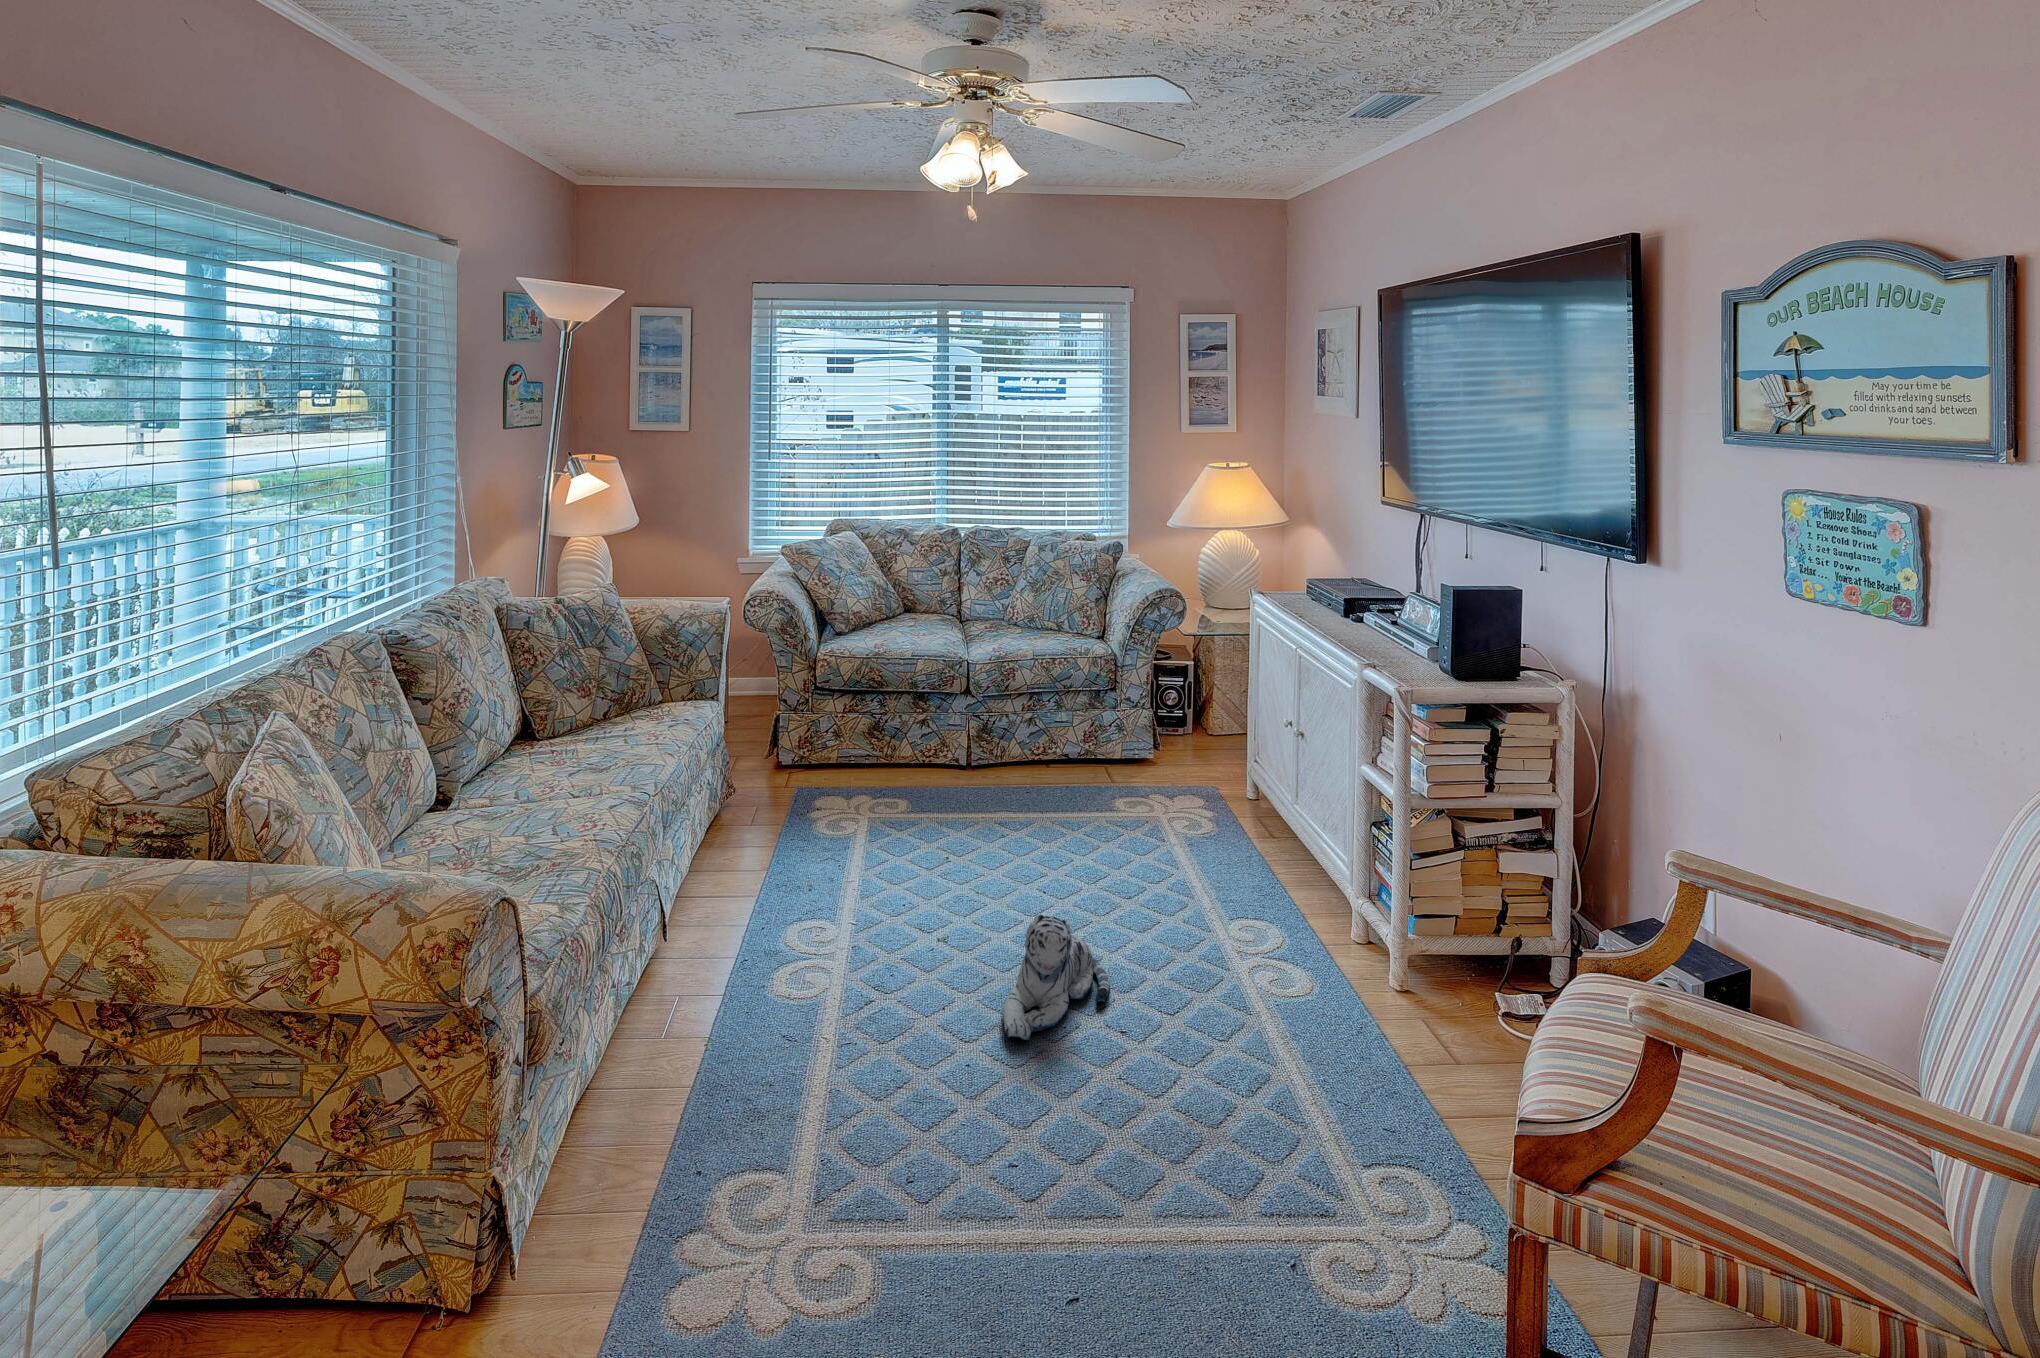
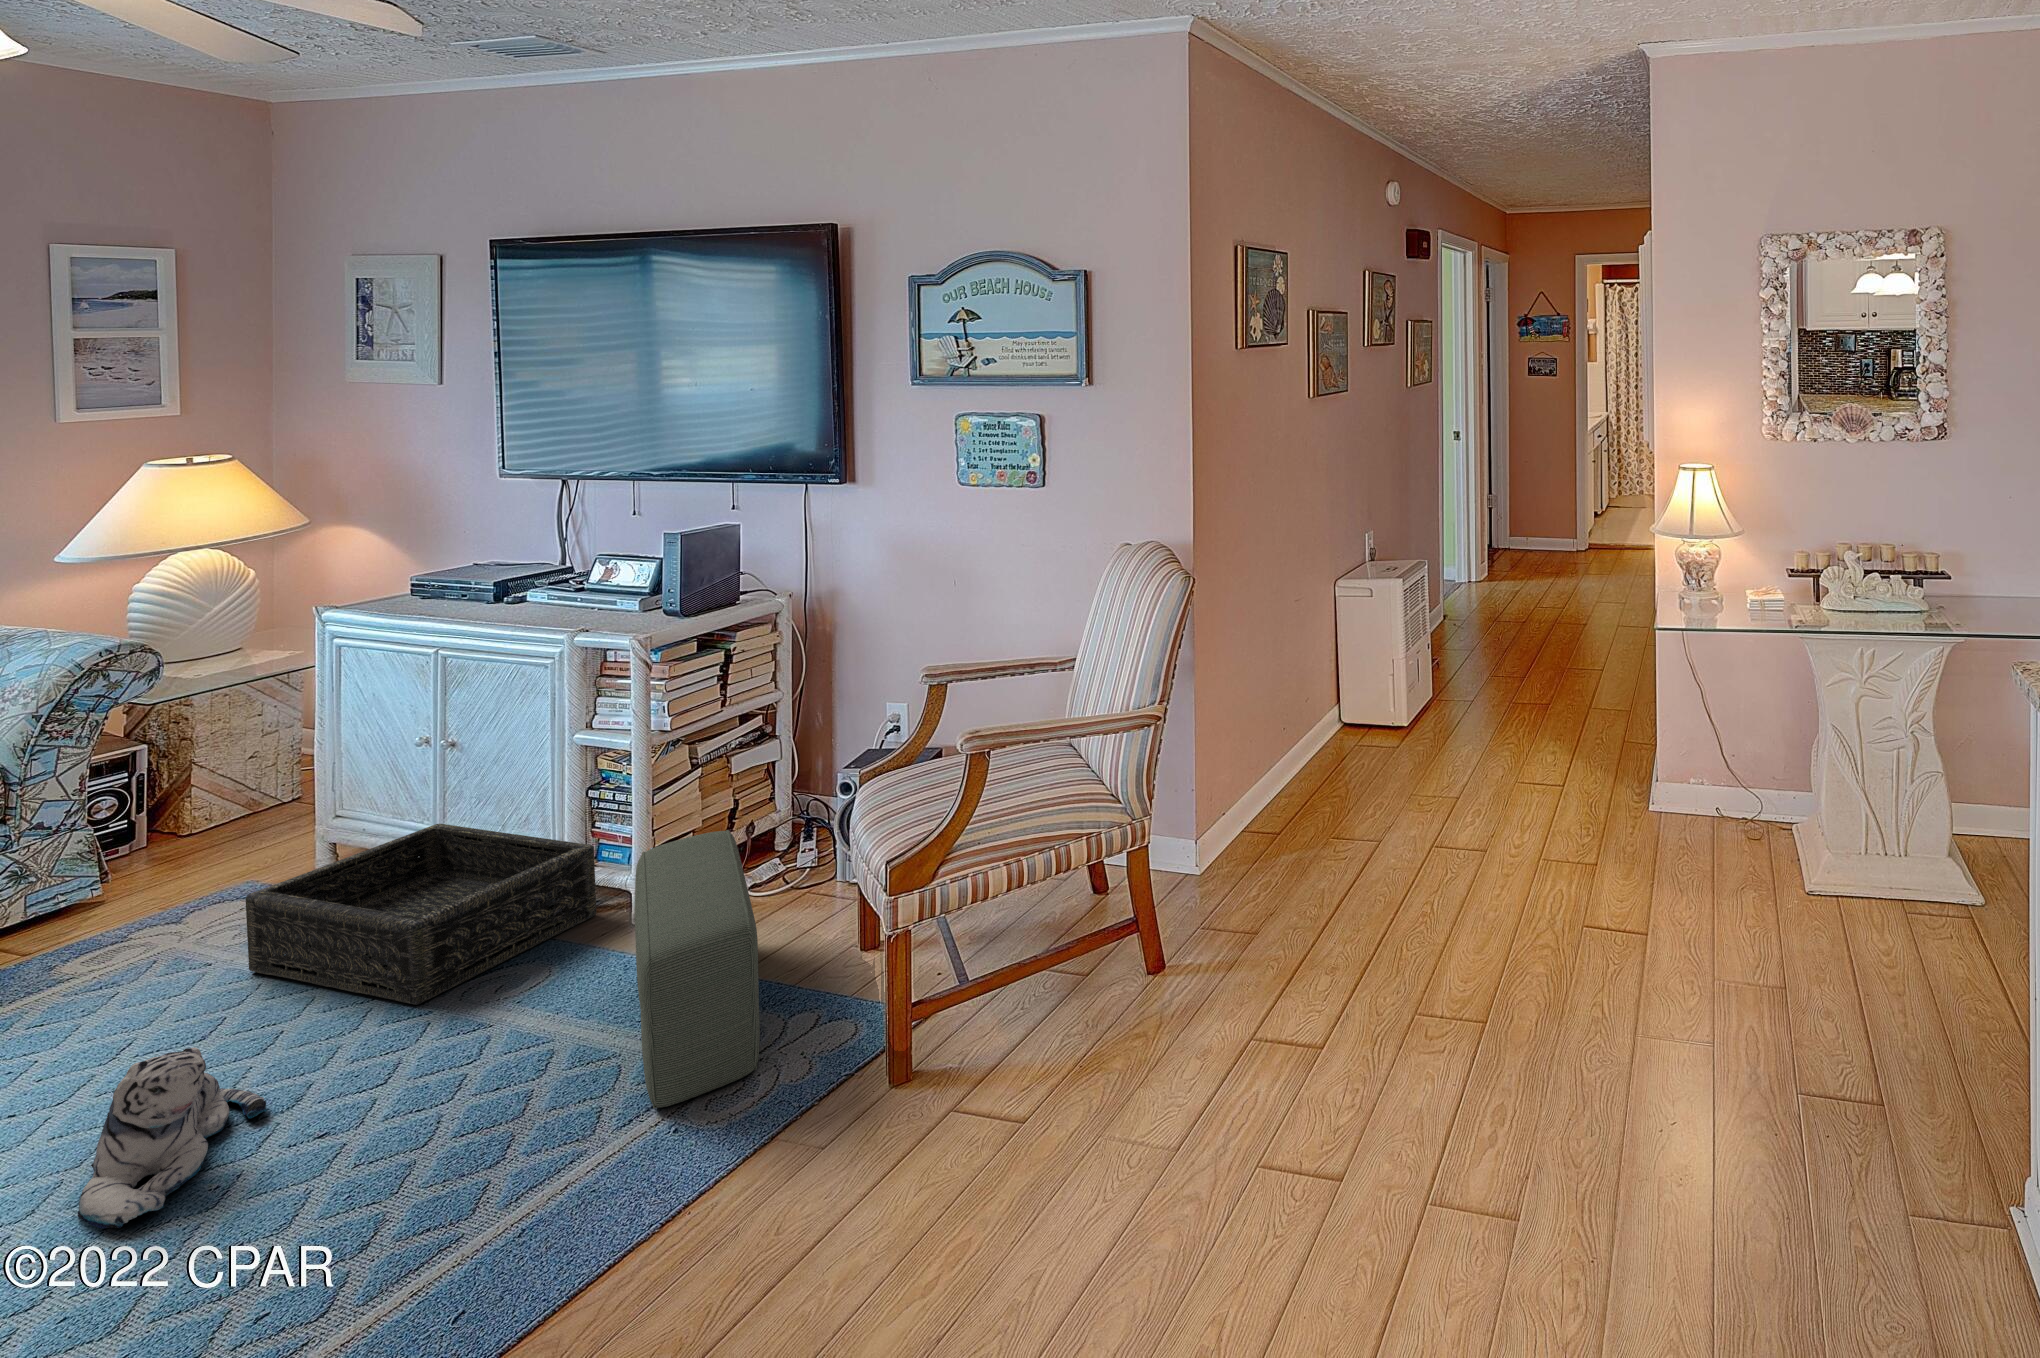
basket: none [1165,806,1366,971] -> present [245,824,597,1005]
pouf: none [1285,928,1450,1276] -> present [635,830,760,1109]

